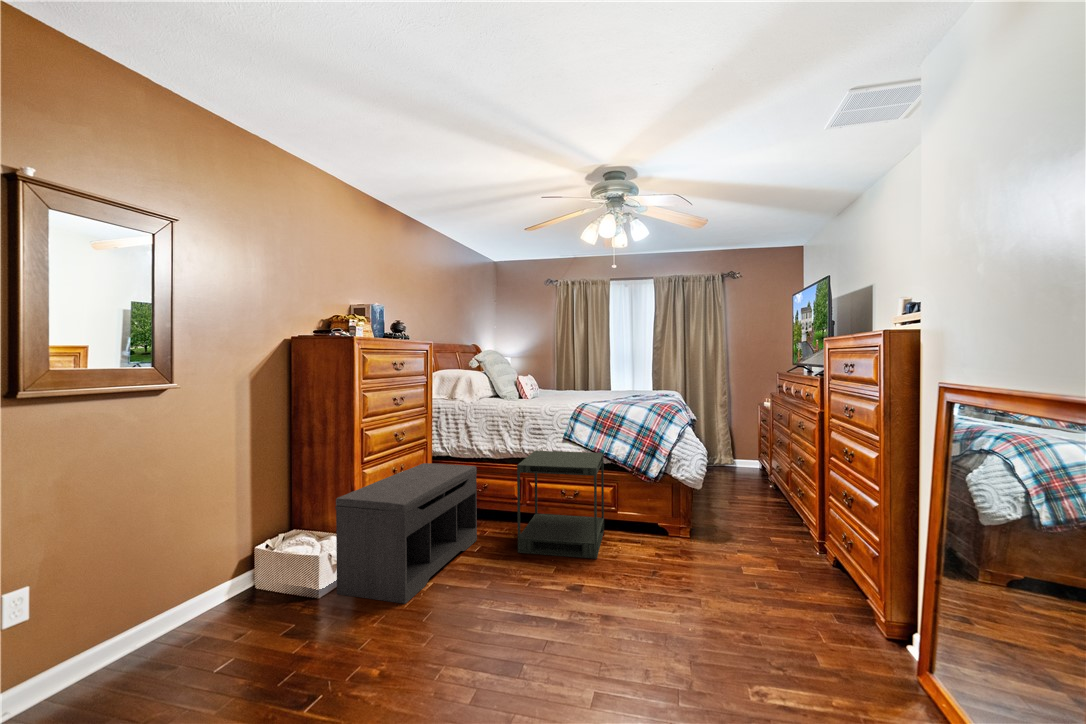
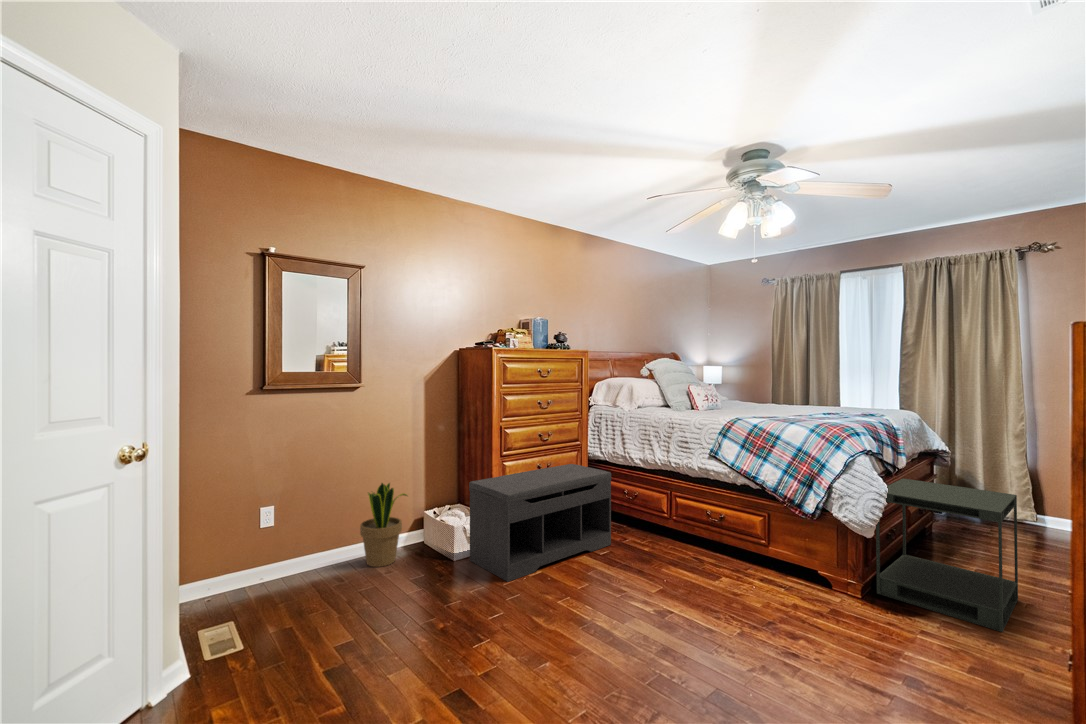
side table: present [517,451,604,559] -> present [876,479,1018,632]
potted plant: none [172,518,246,639] -> present [360,483,407,567]

